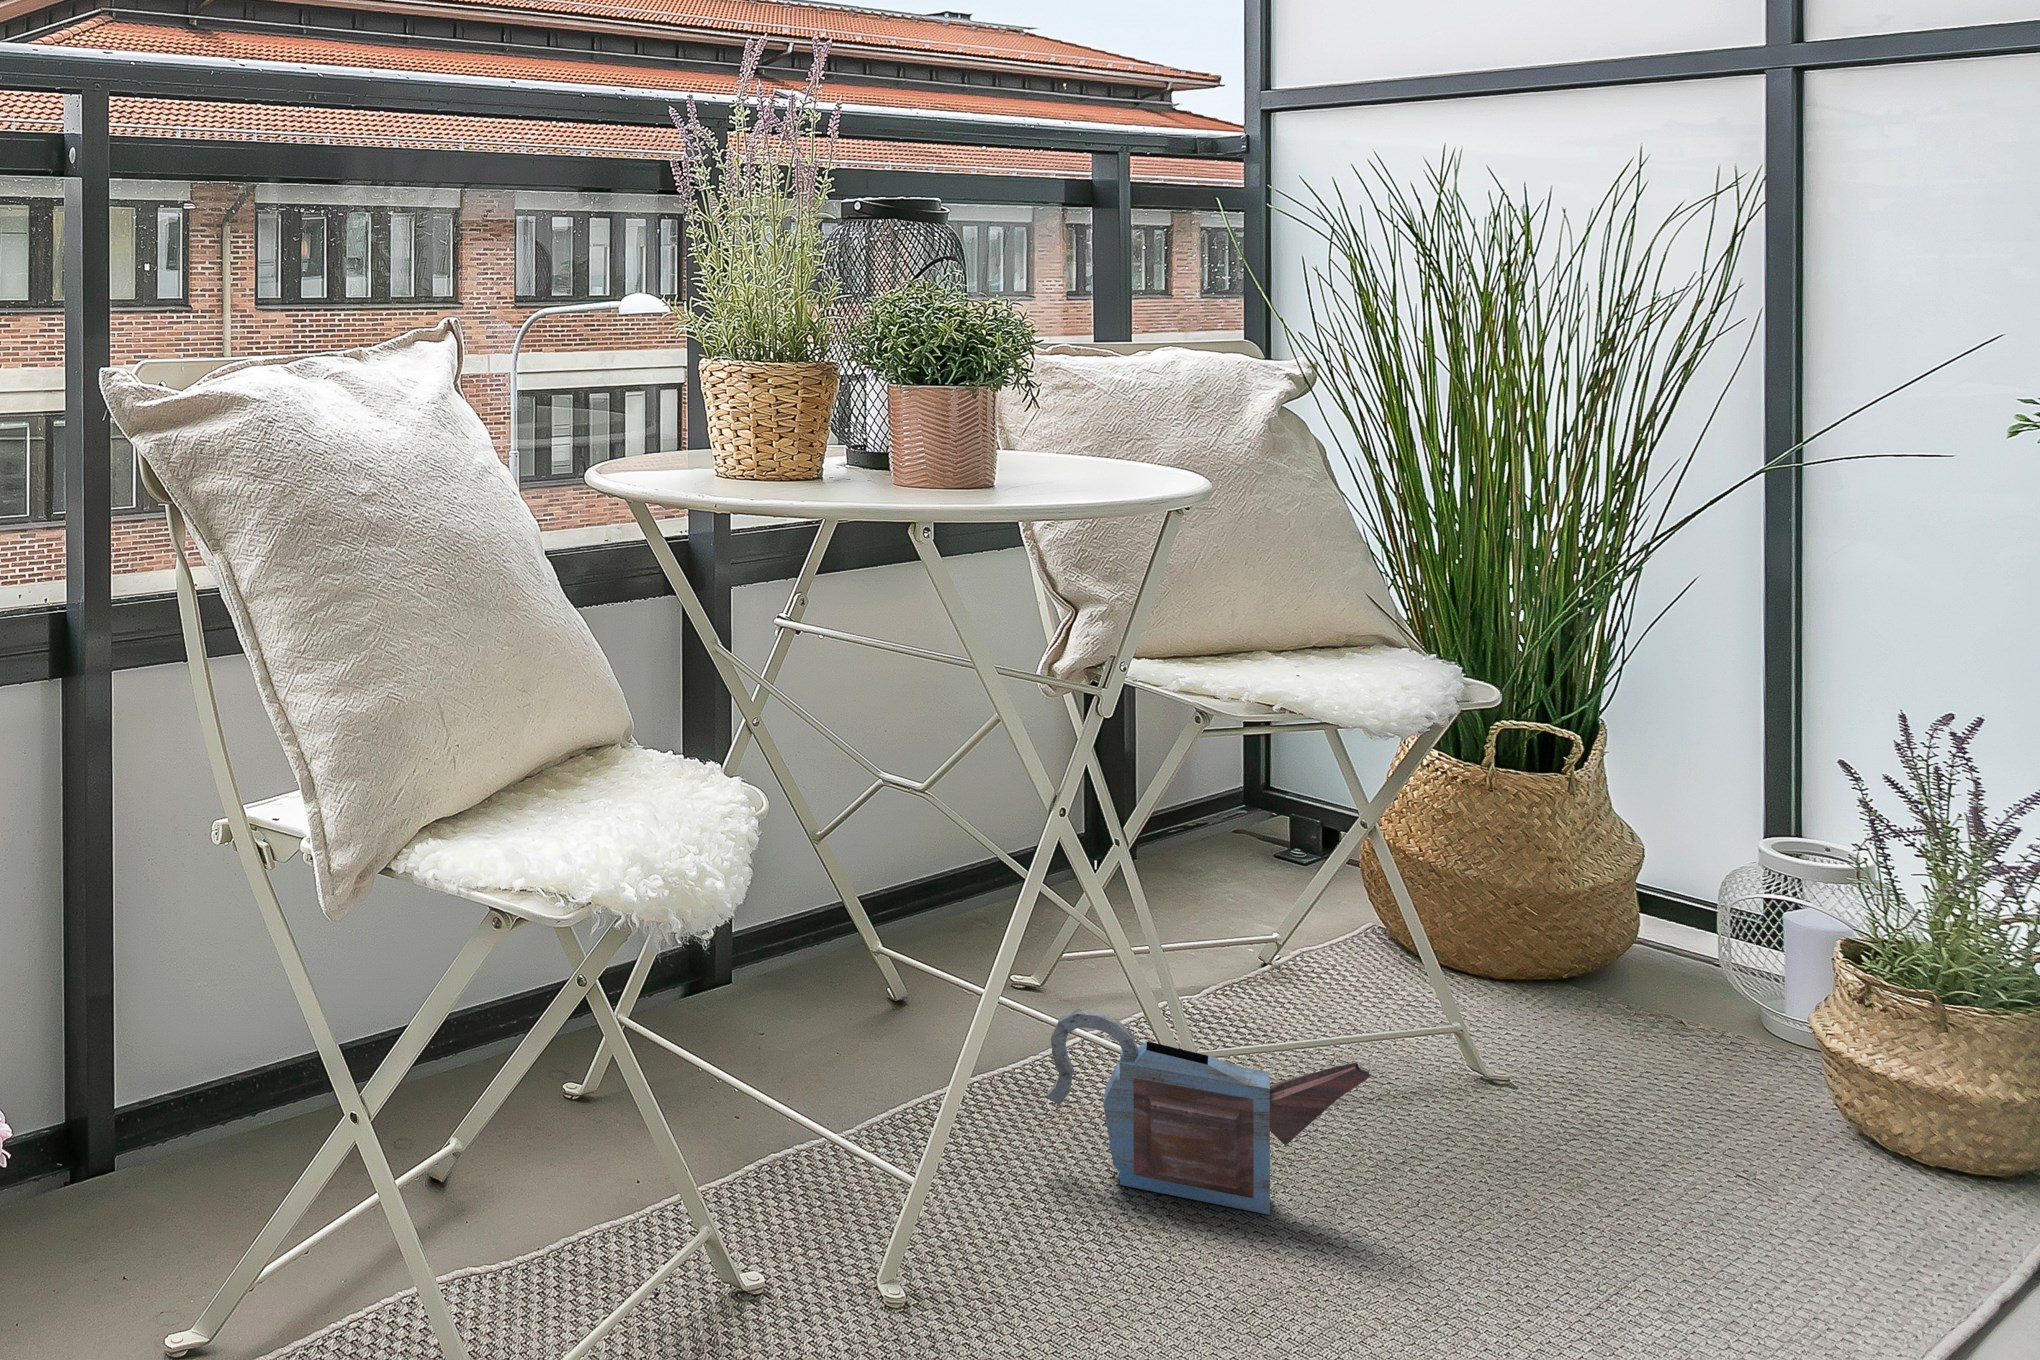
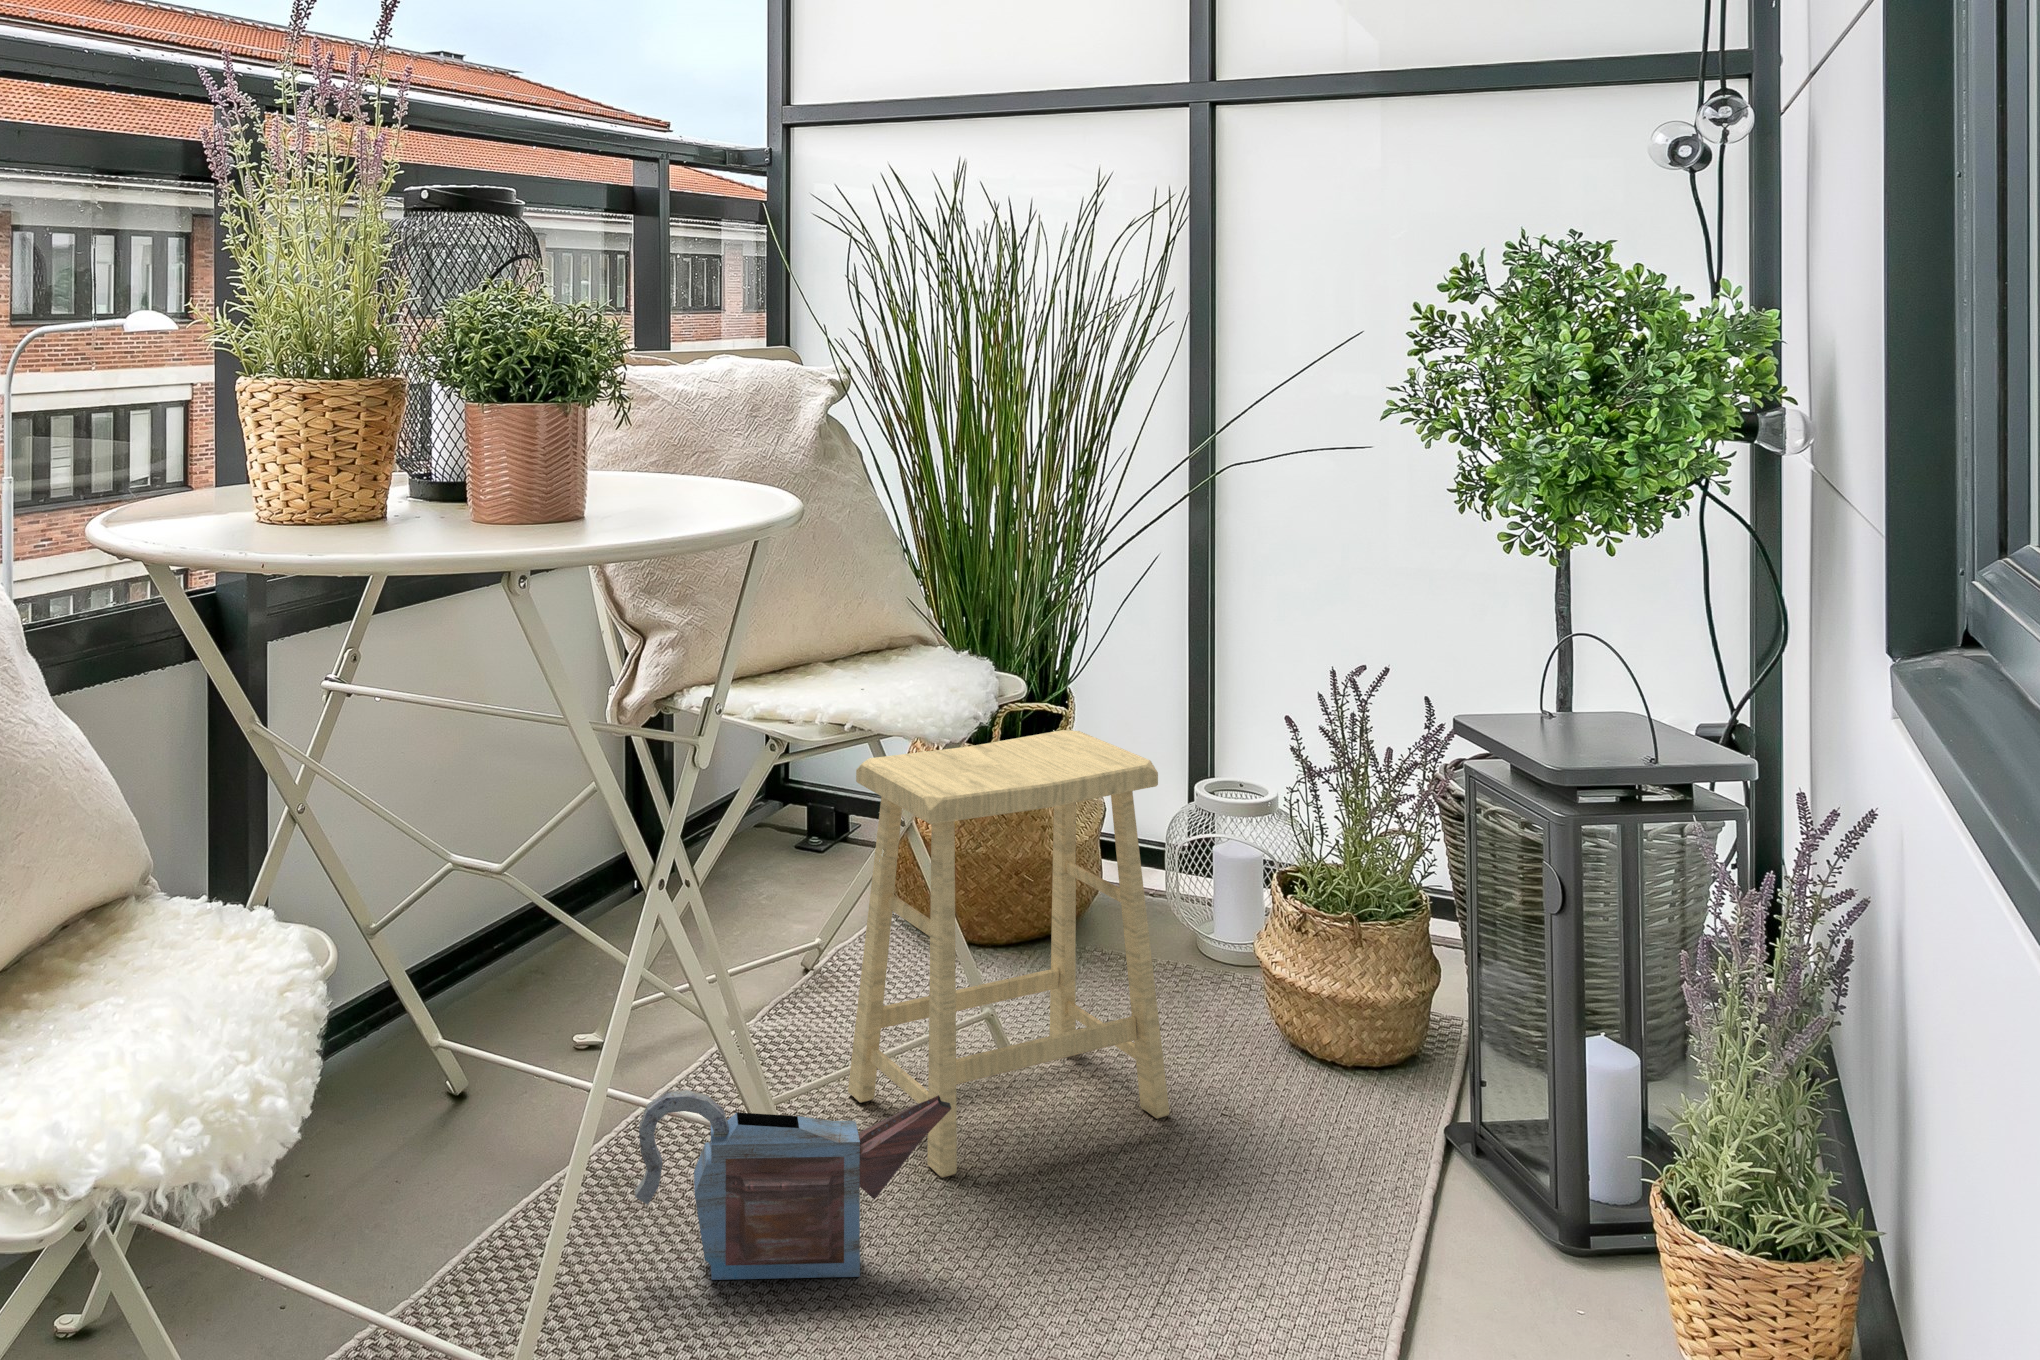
footstool: none [1288,746,1665,1161] -> present [848,730,1169,1178]

